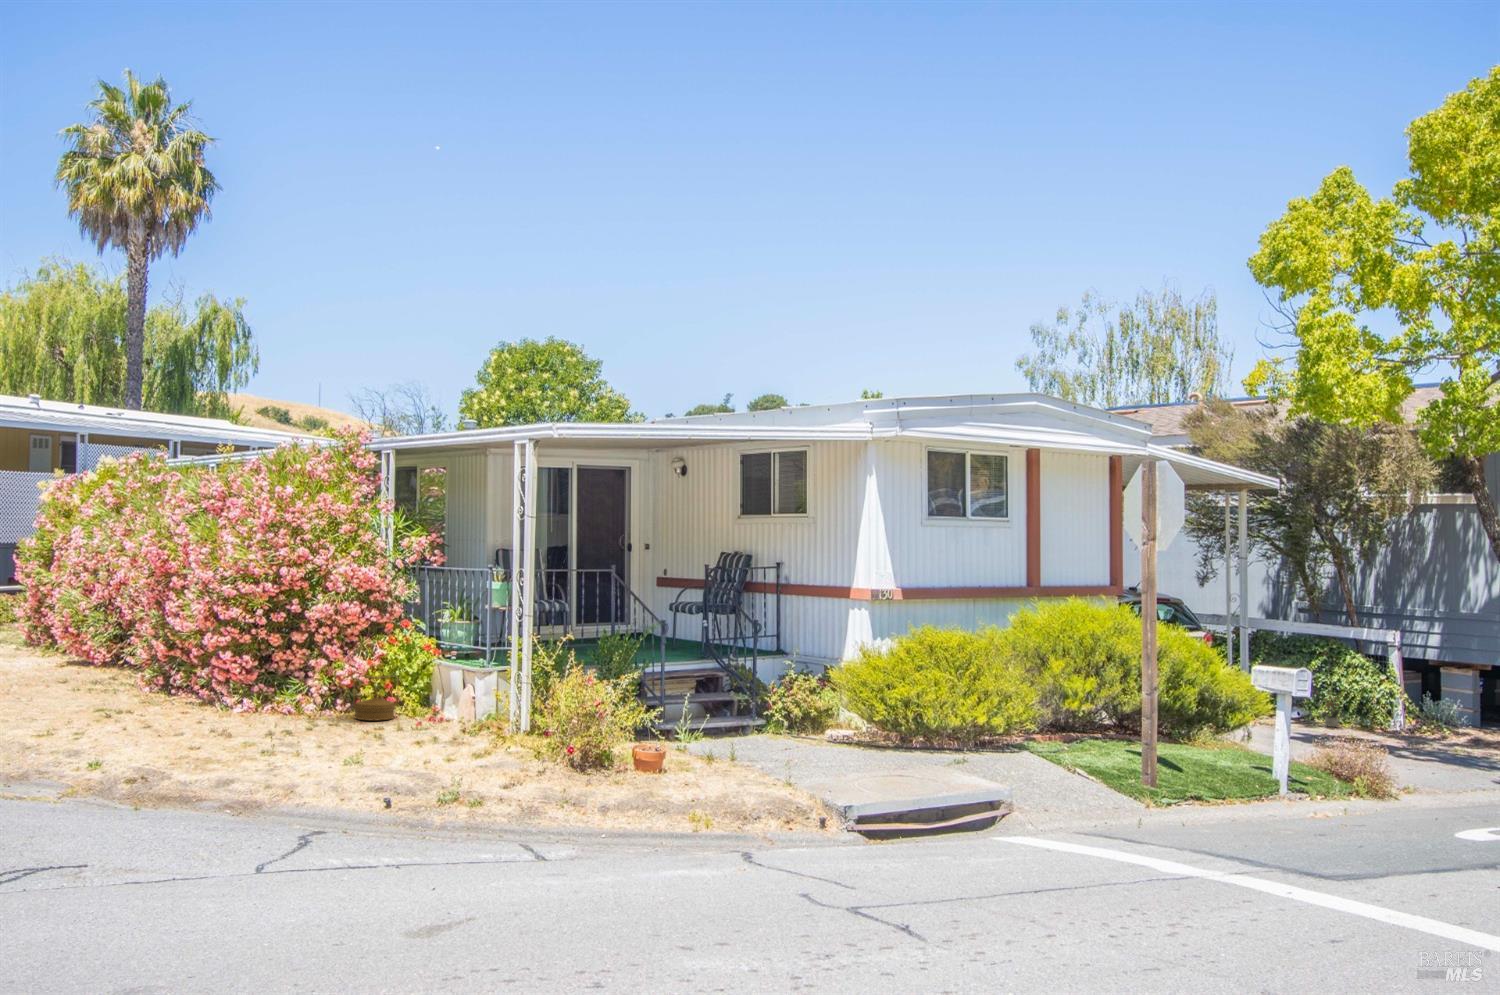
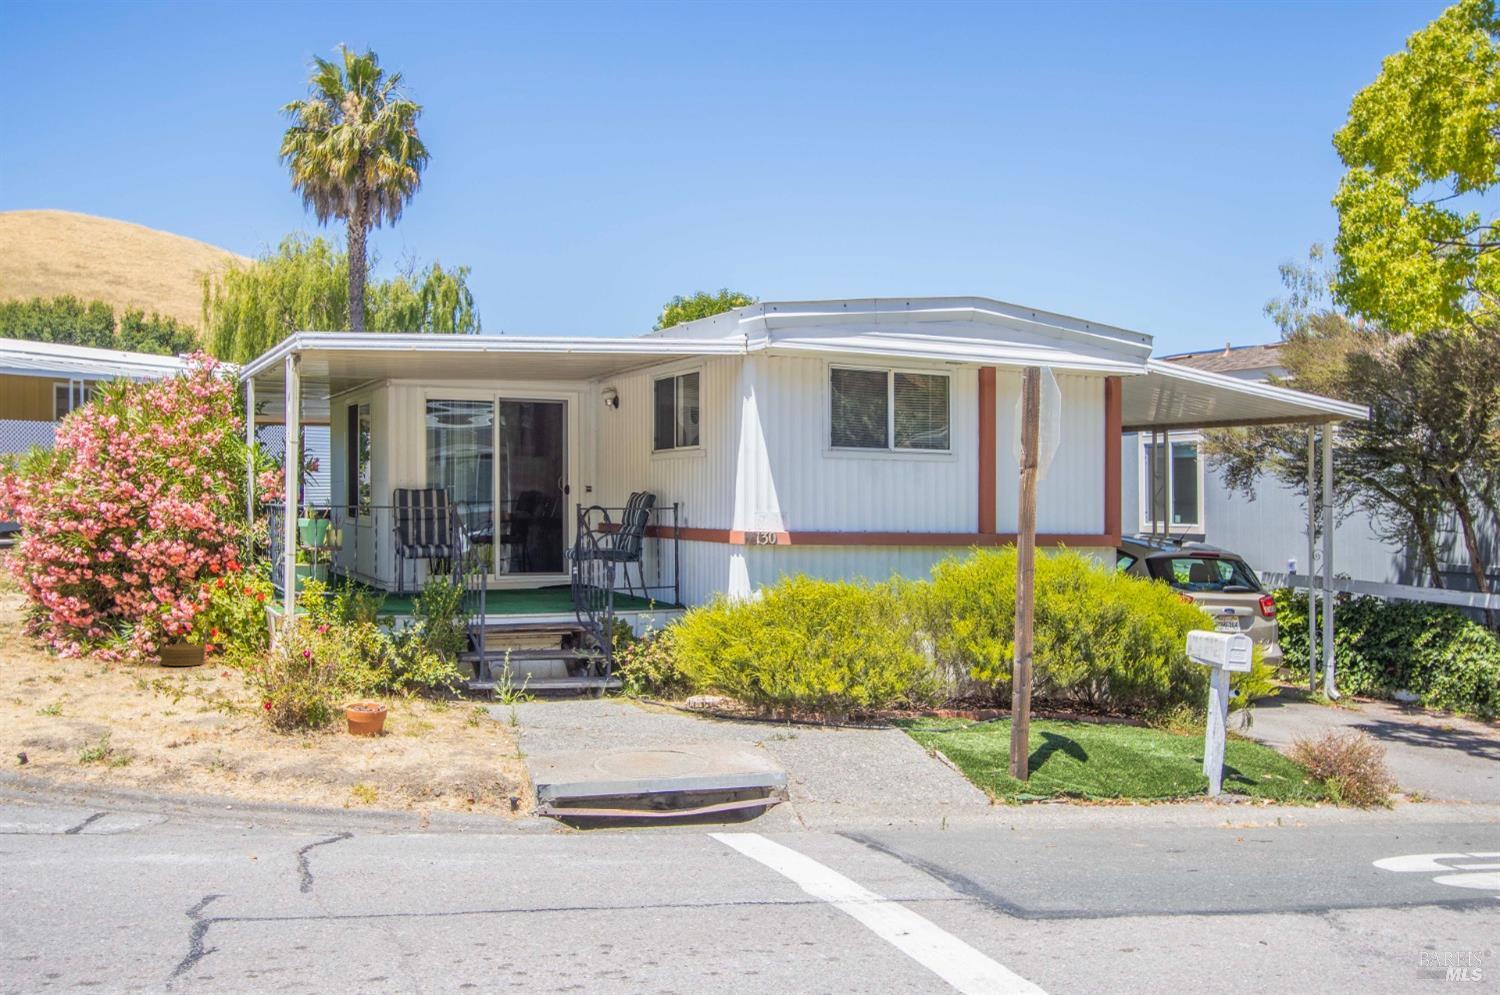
potted plant: present [1323,692,1344,727] -> none [1418,671,1457,718]

